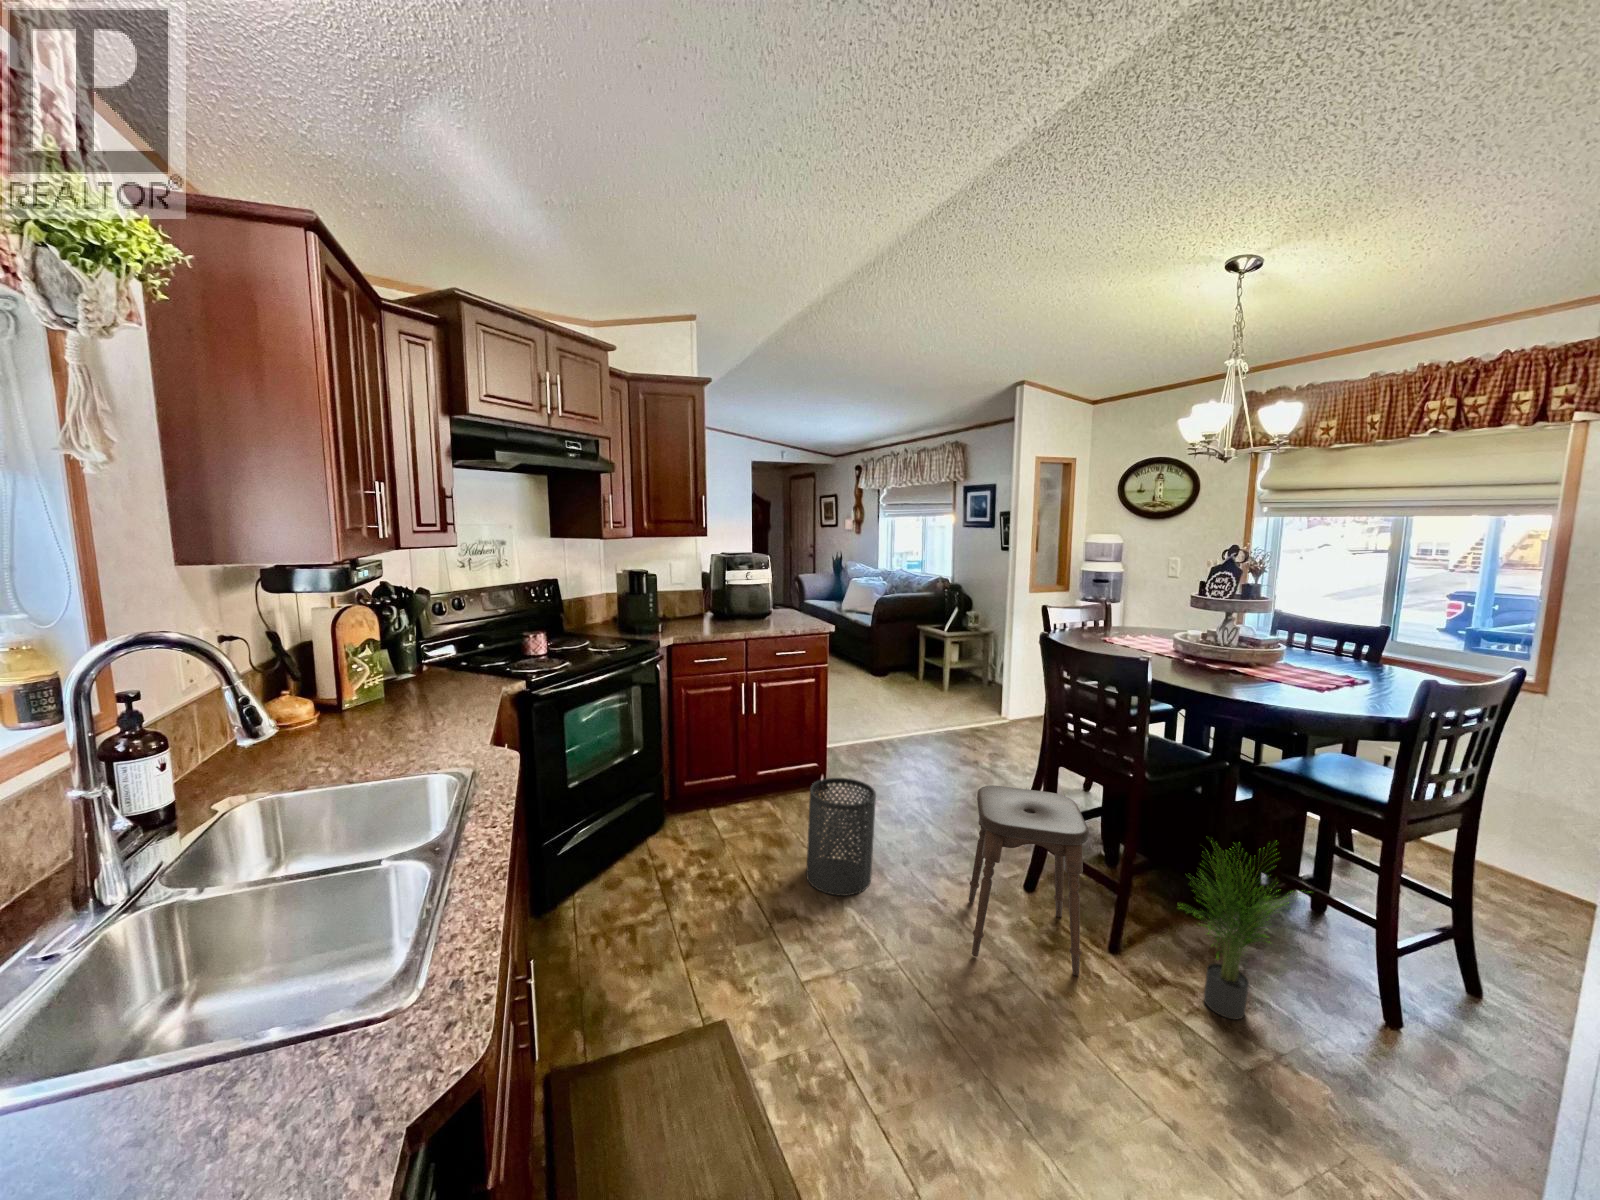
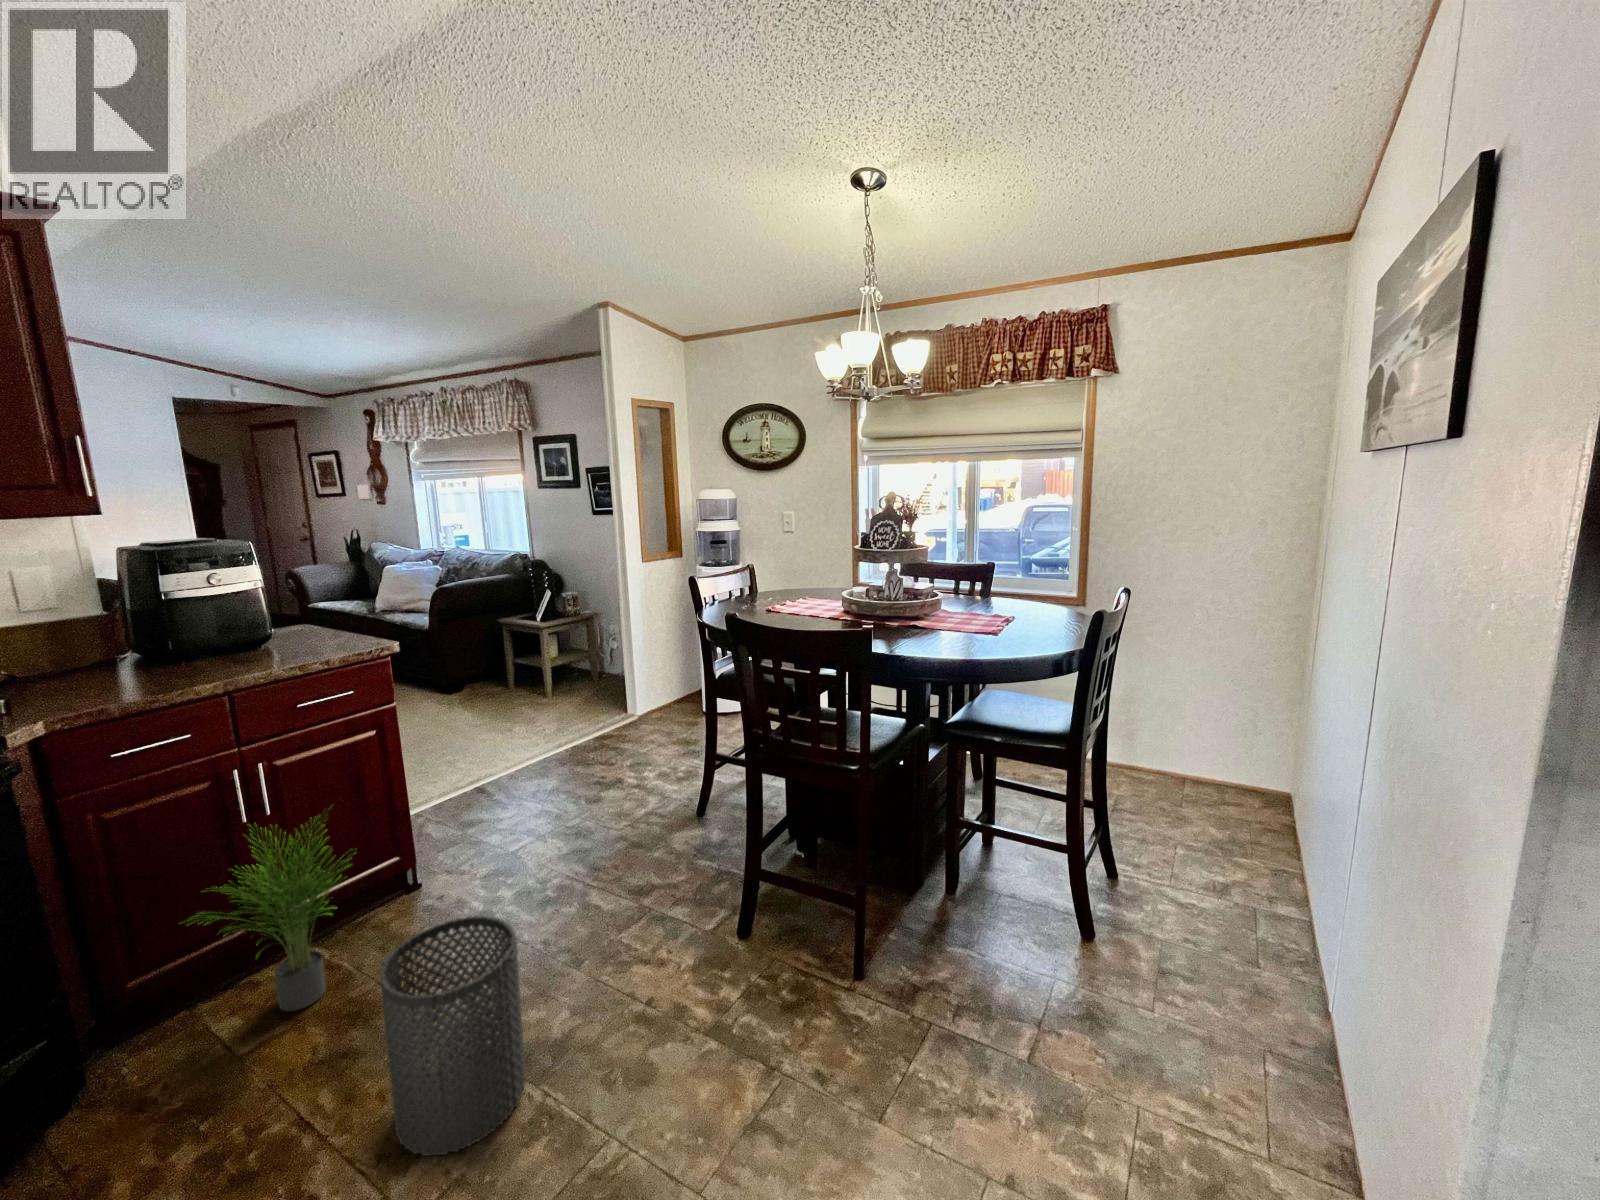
stool: present [969,785,1089,975] -> none [685,835,862,1139]
potted plant: present [1188,841,1290,1019] -> present [210,821,355,1011]

